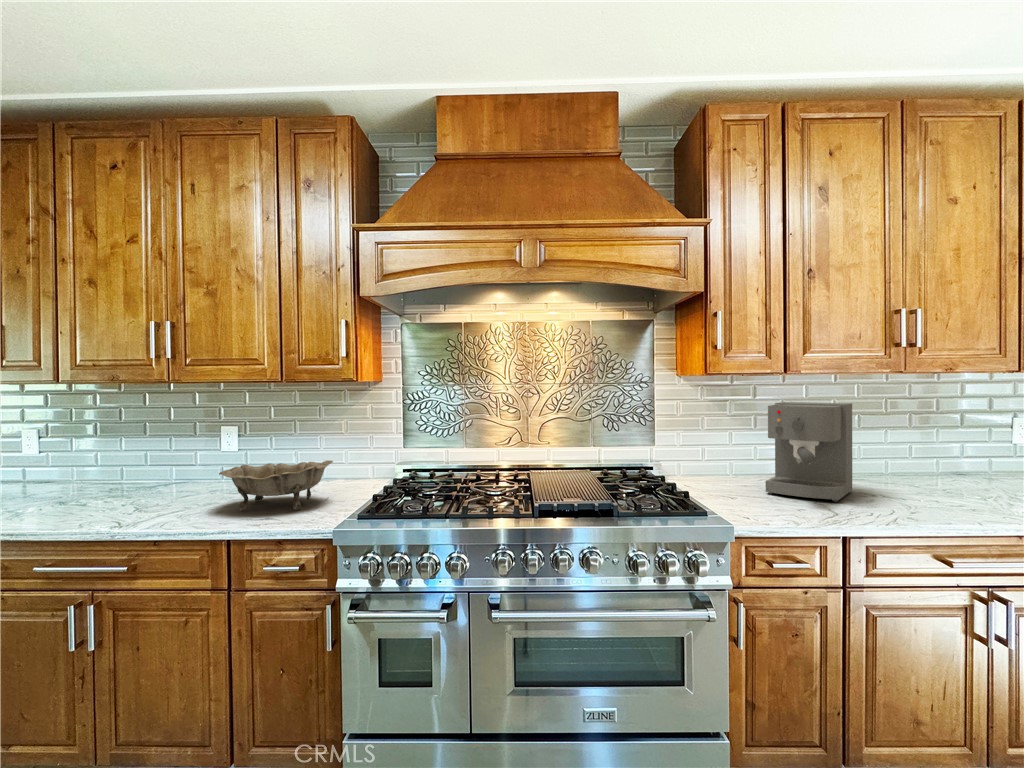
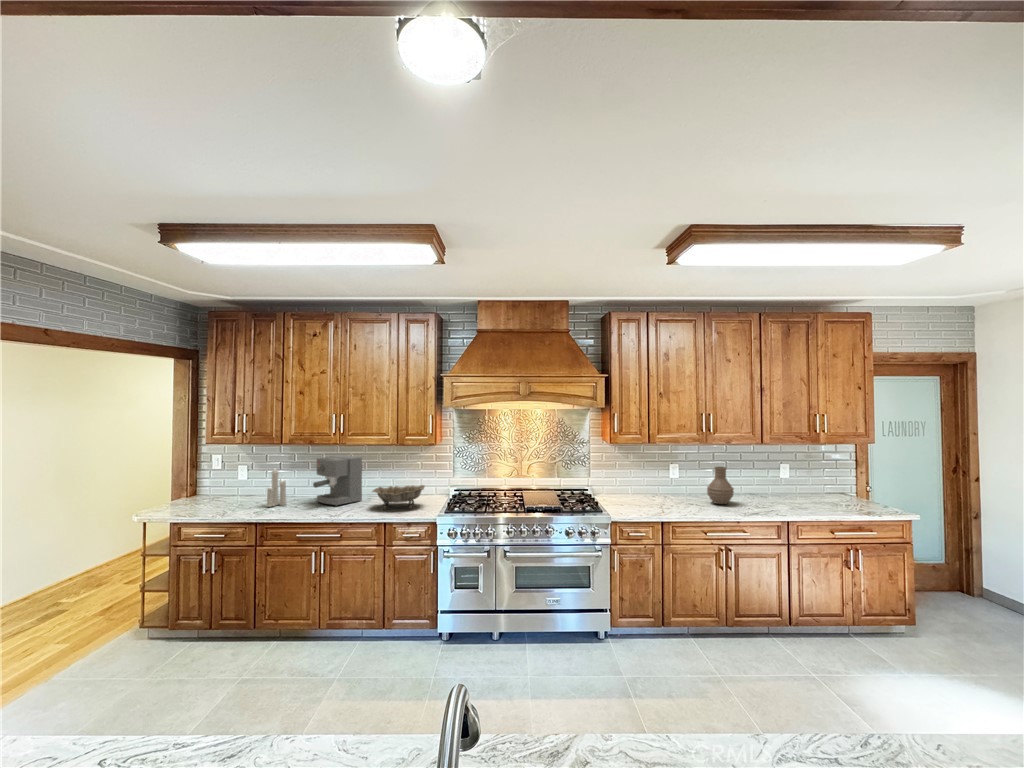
coffee maker: present [766,402,852,502] -> present [313,455,362,506]
vase: none [901,419,965,494] -> present [707,467,734,504]
candle: none [21,421,71,506] -> present [266,470,287,507]

